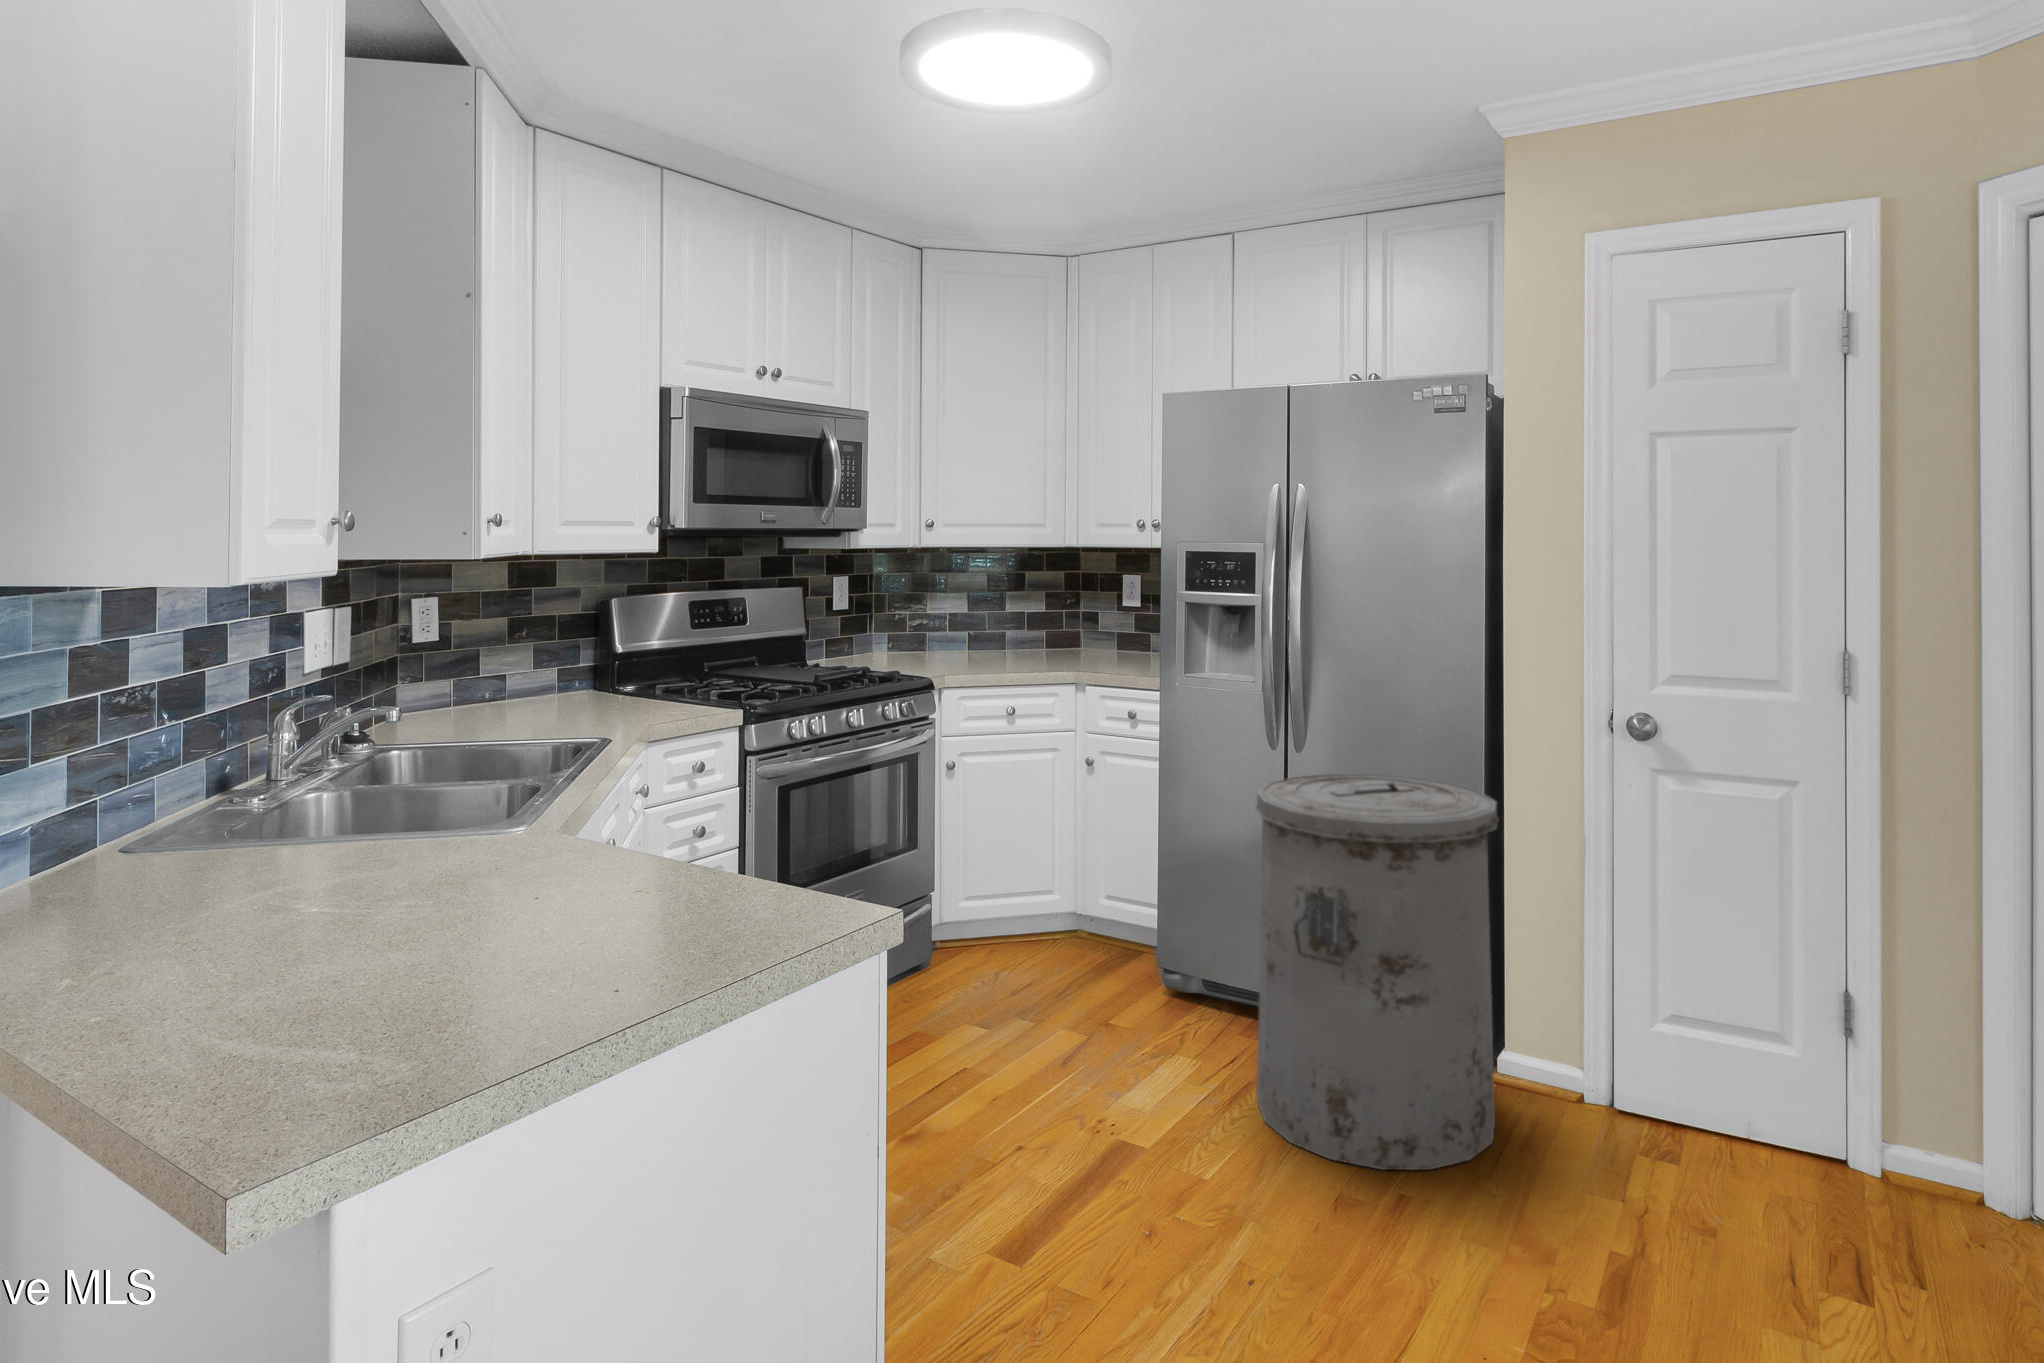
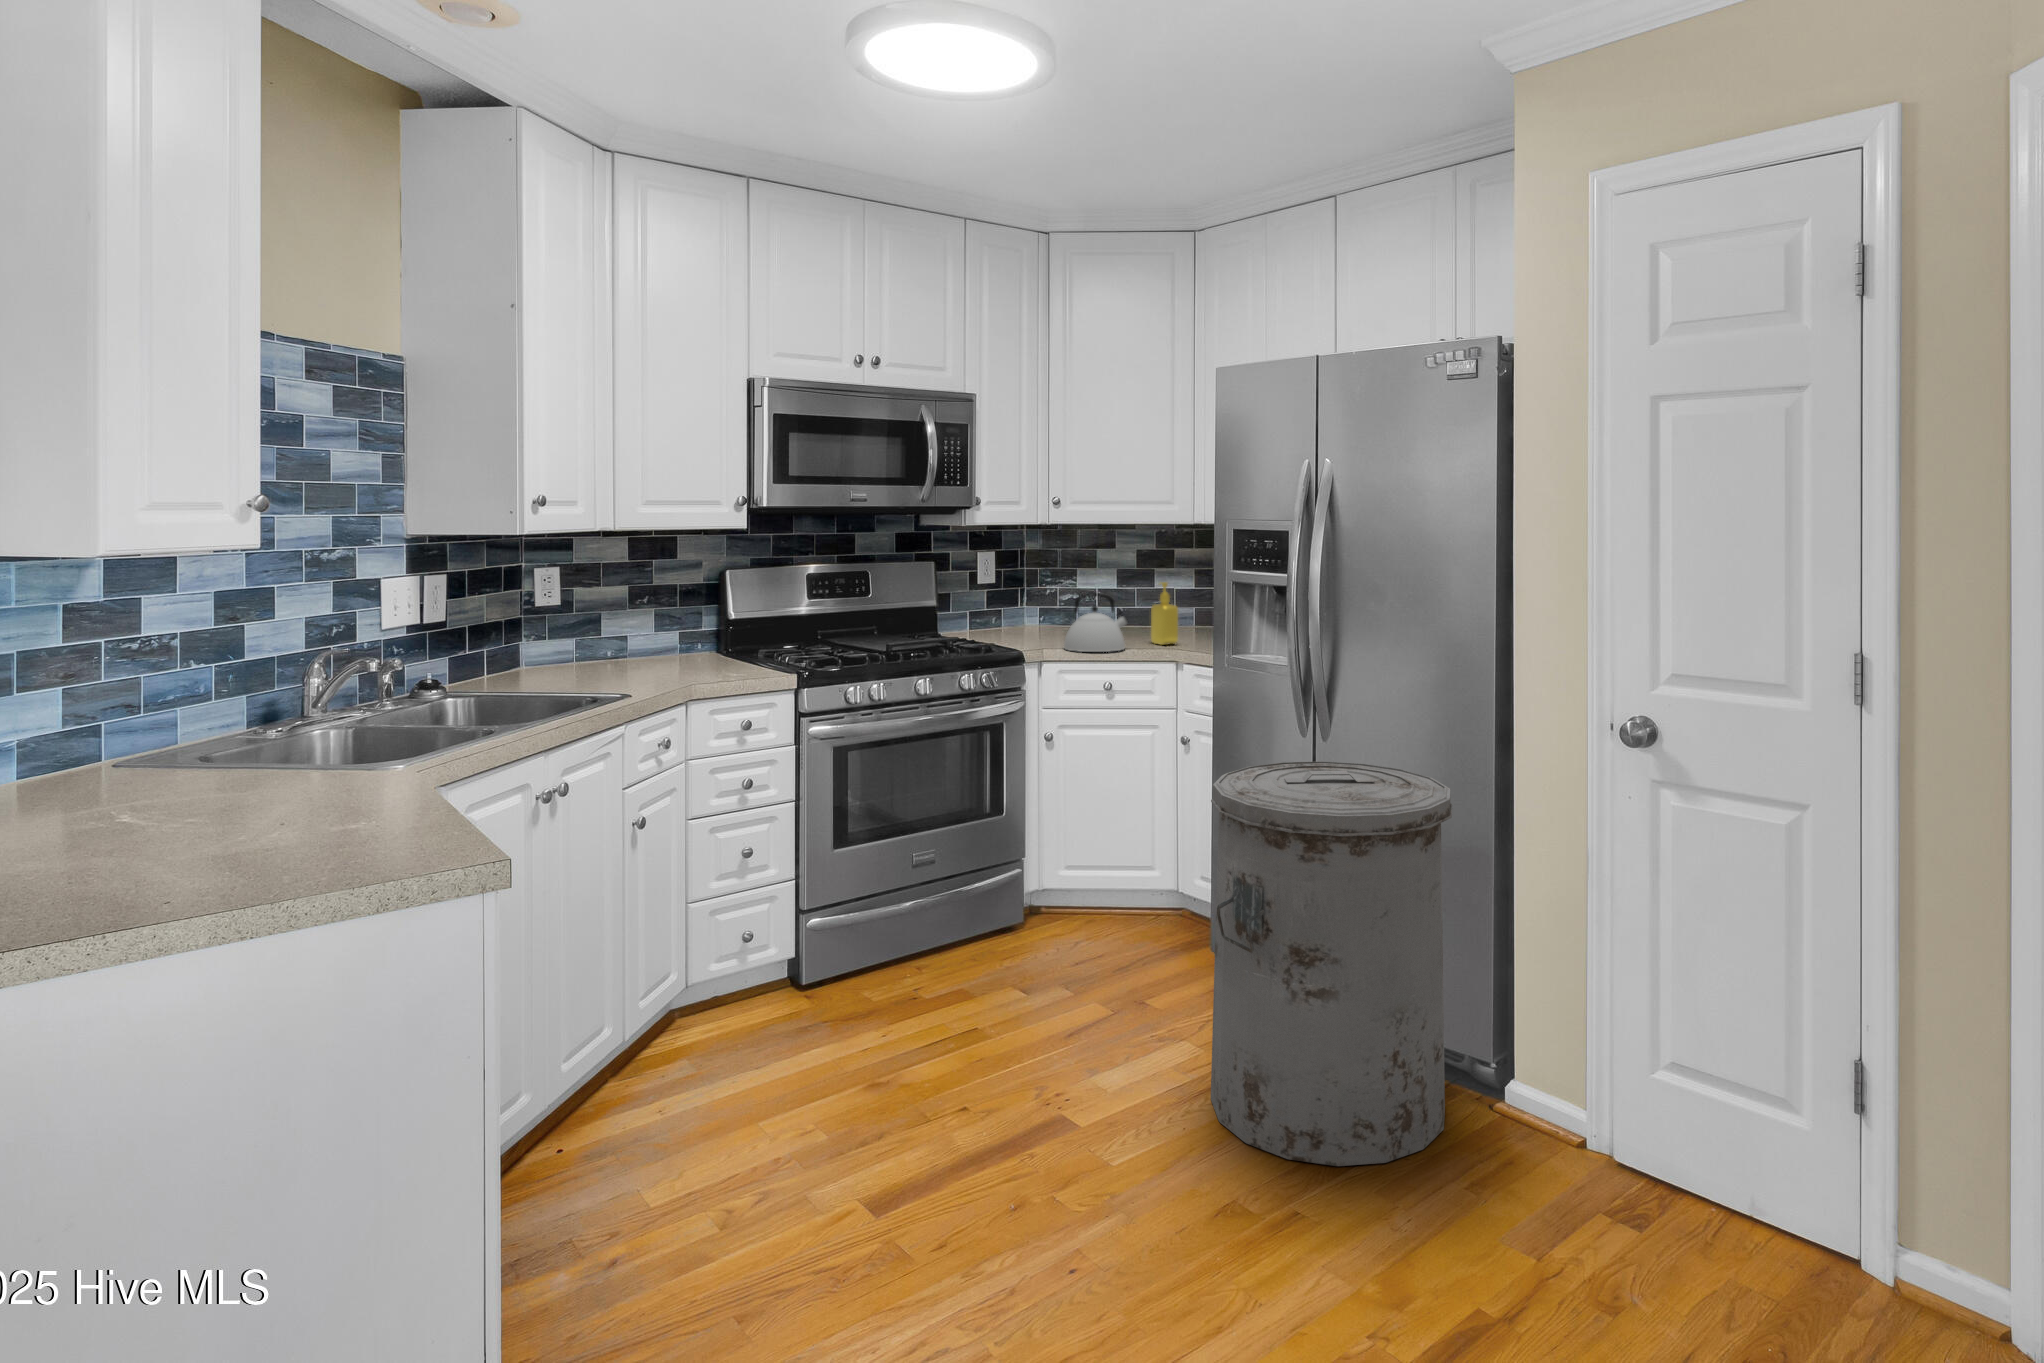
soap dispenser: none [1036,603,1067,668] -> present [1151,582,1178,645]
kettle: none [961,616,1027,677] -> present [1064,594,1128,652]

